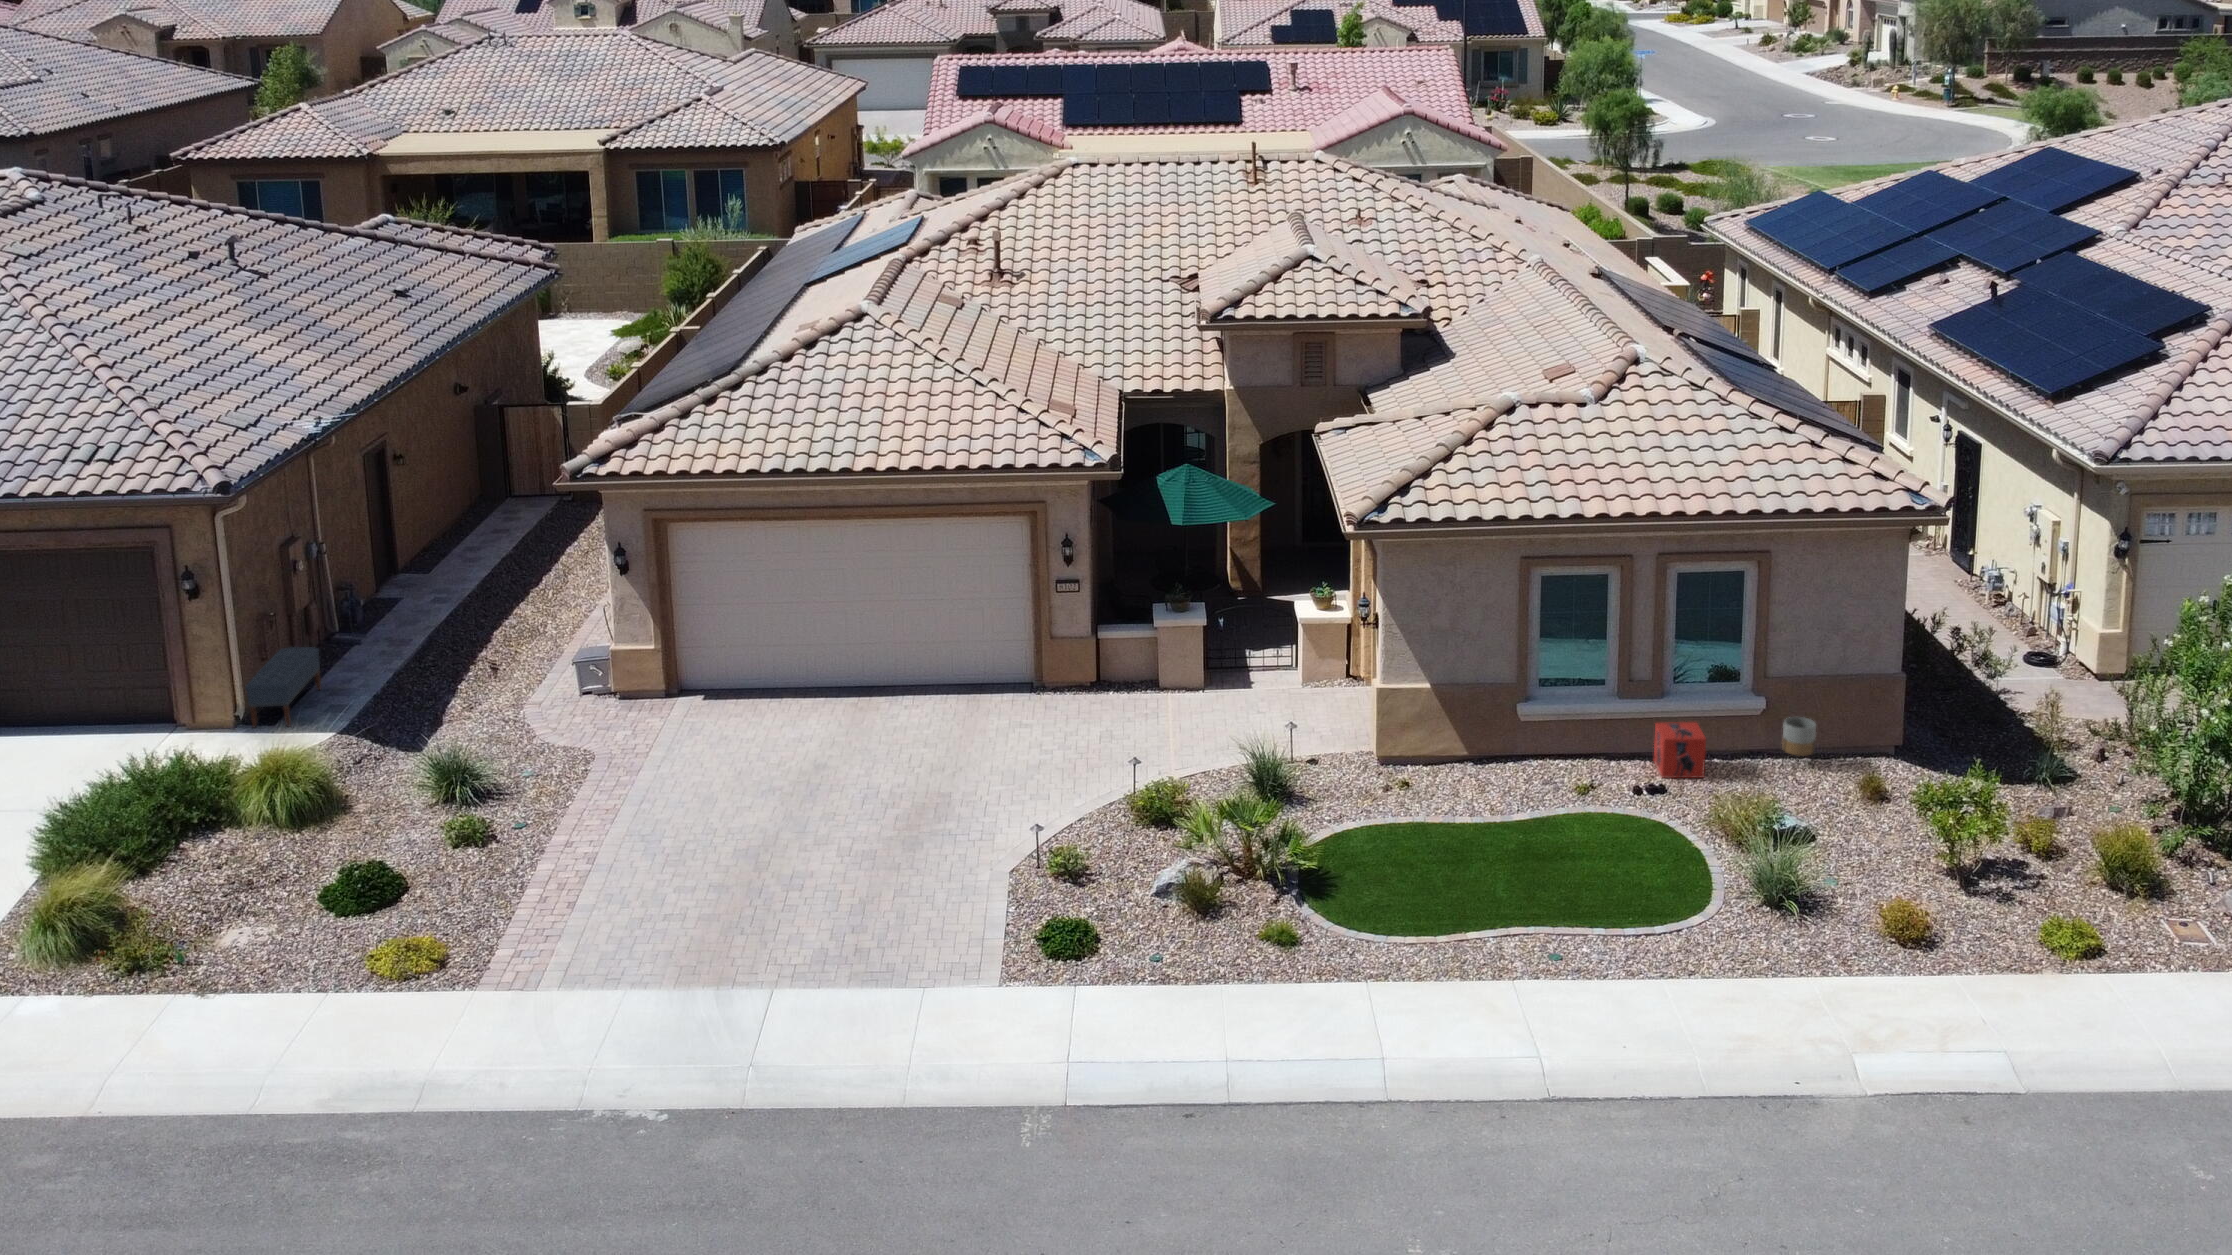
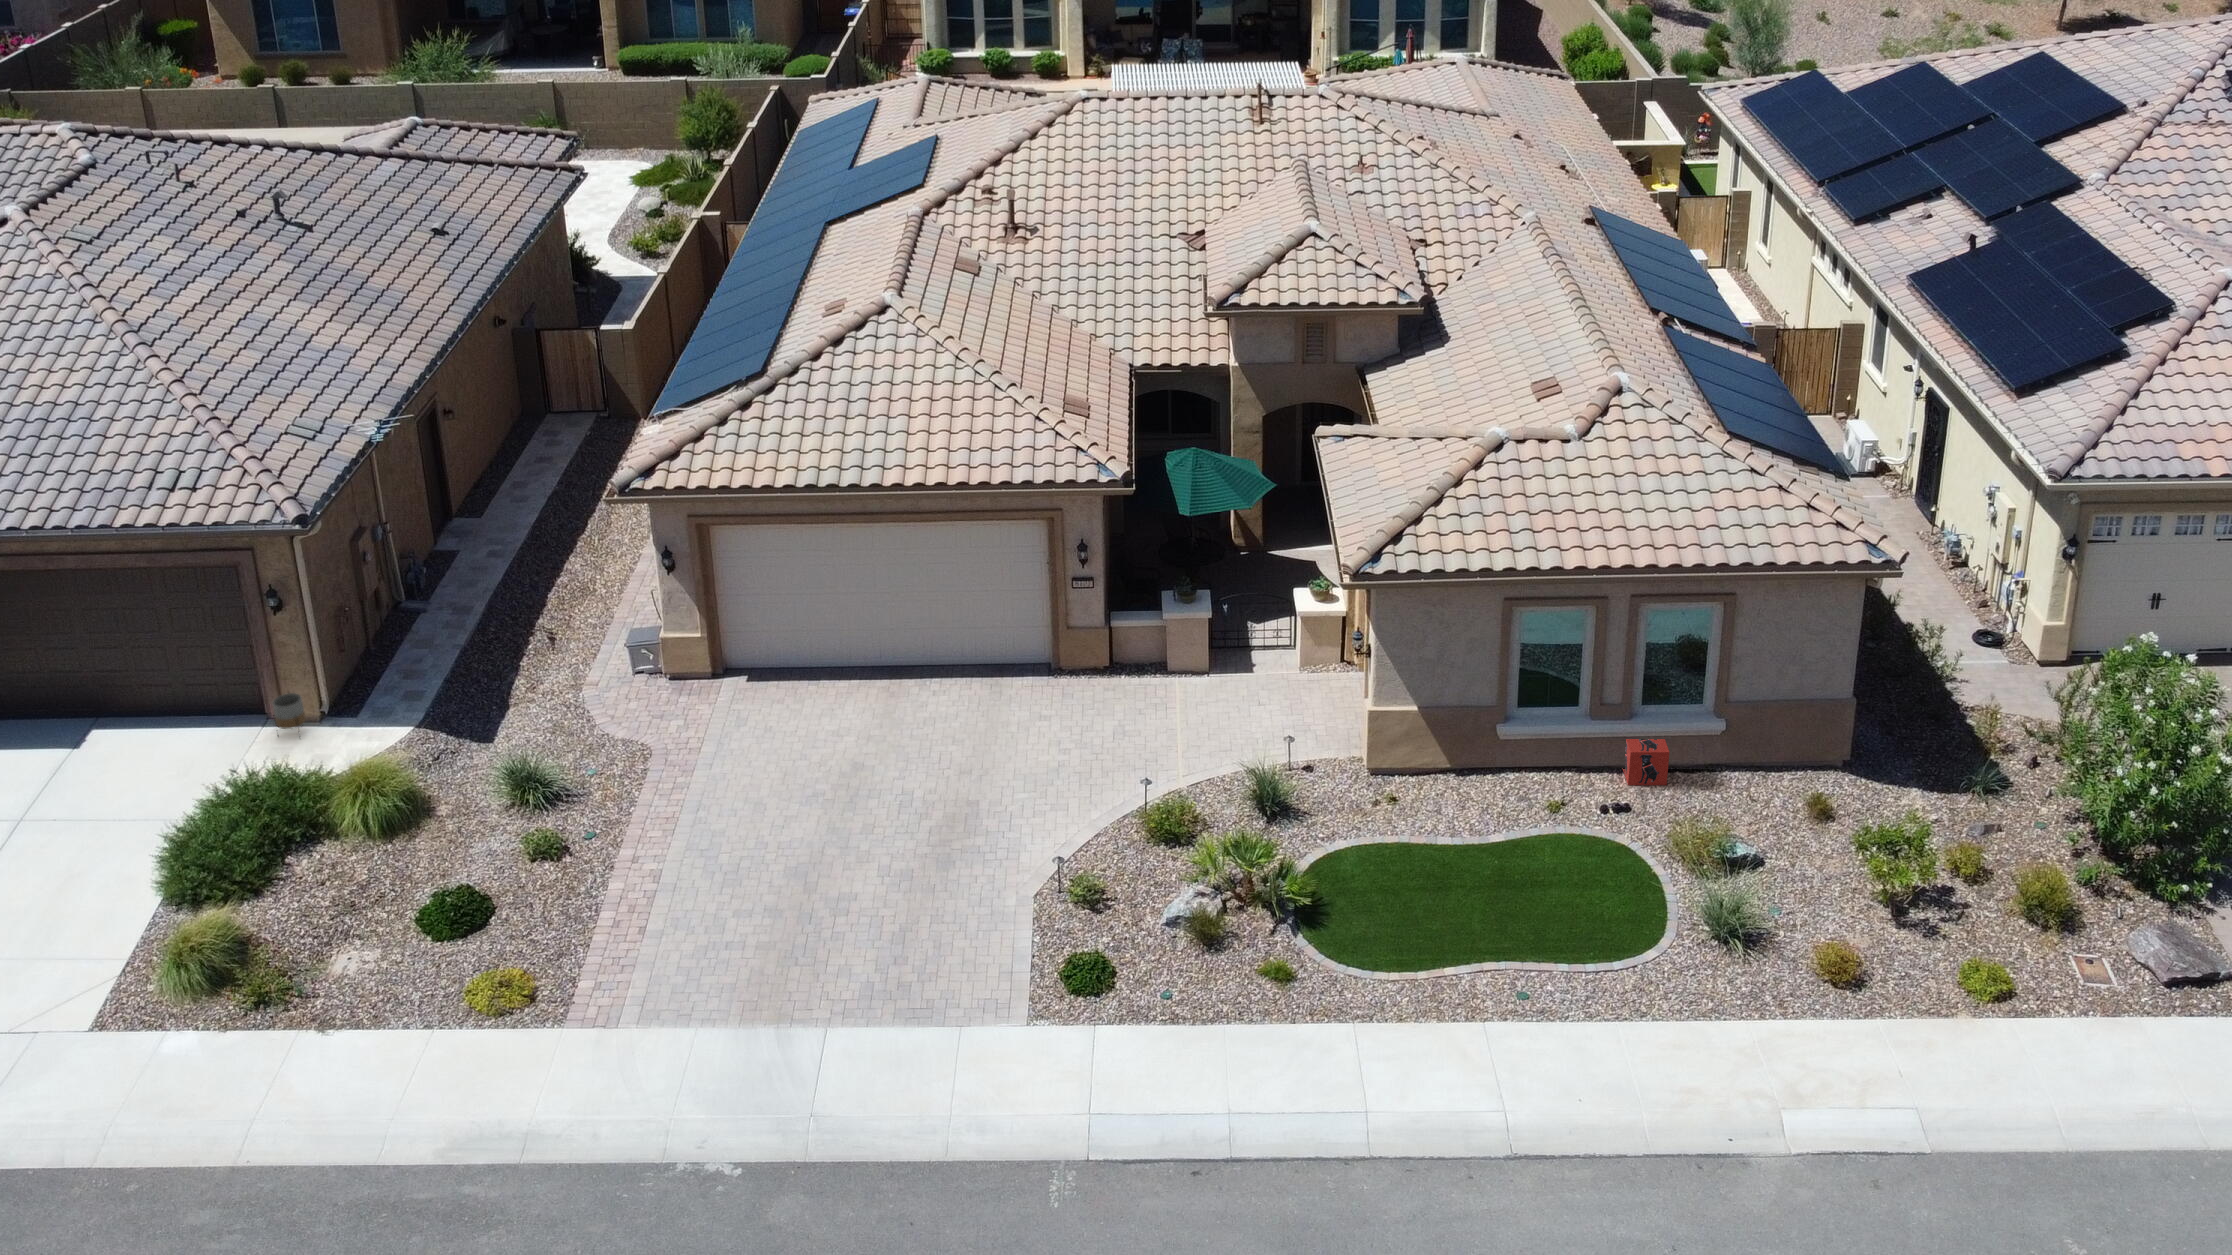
bench: present [245,647,321,727] -> none [329,635,396,719]
planter: present [1782,717,1816,756] -> present [273,693,306,729]

